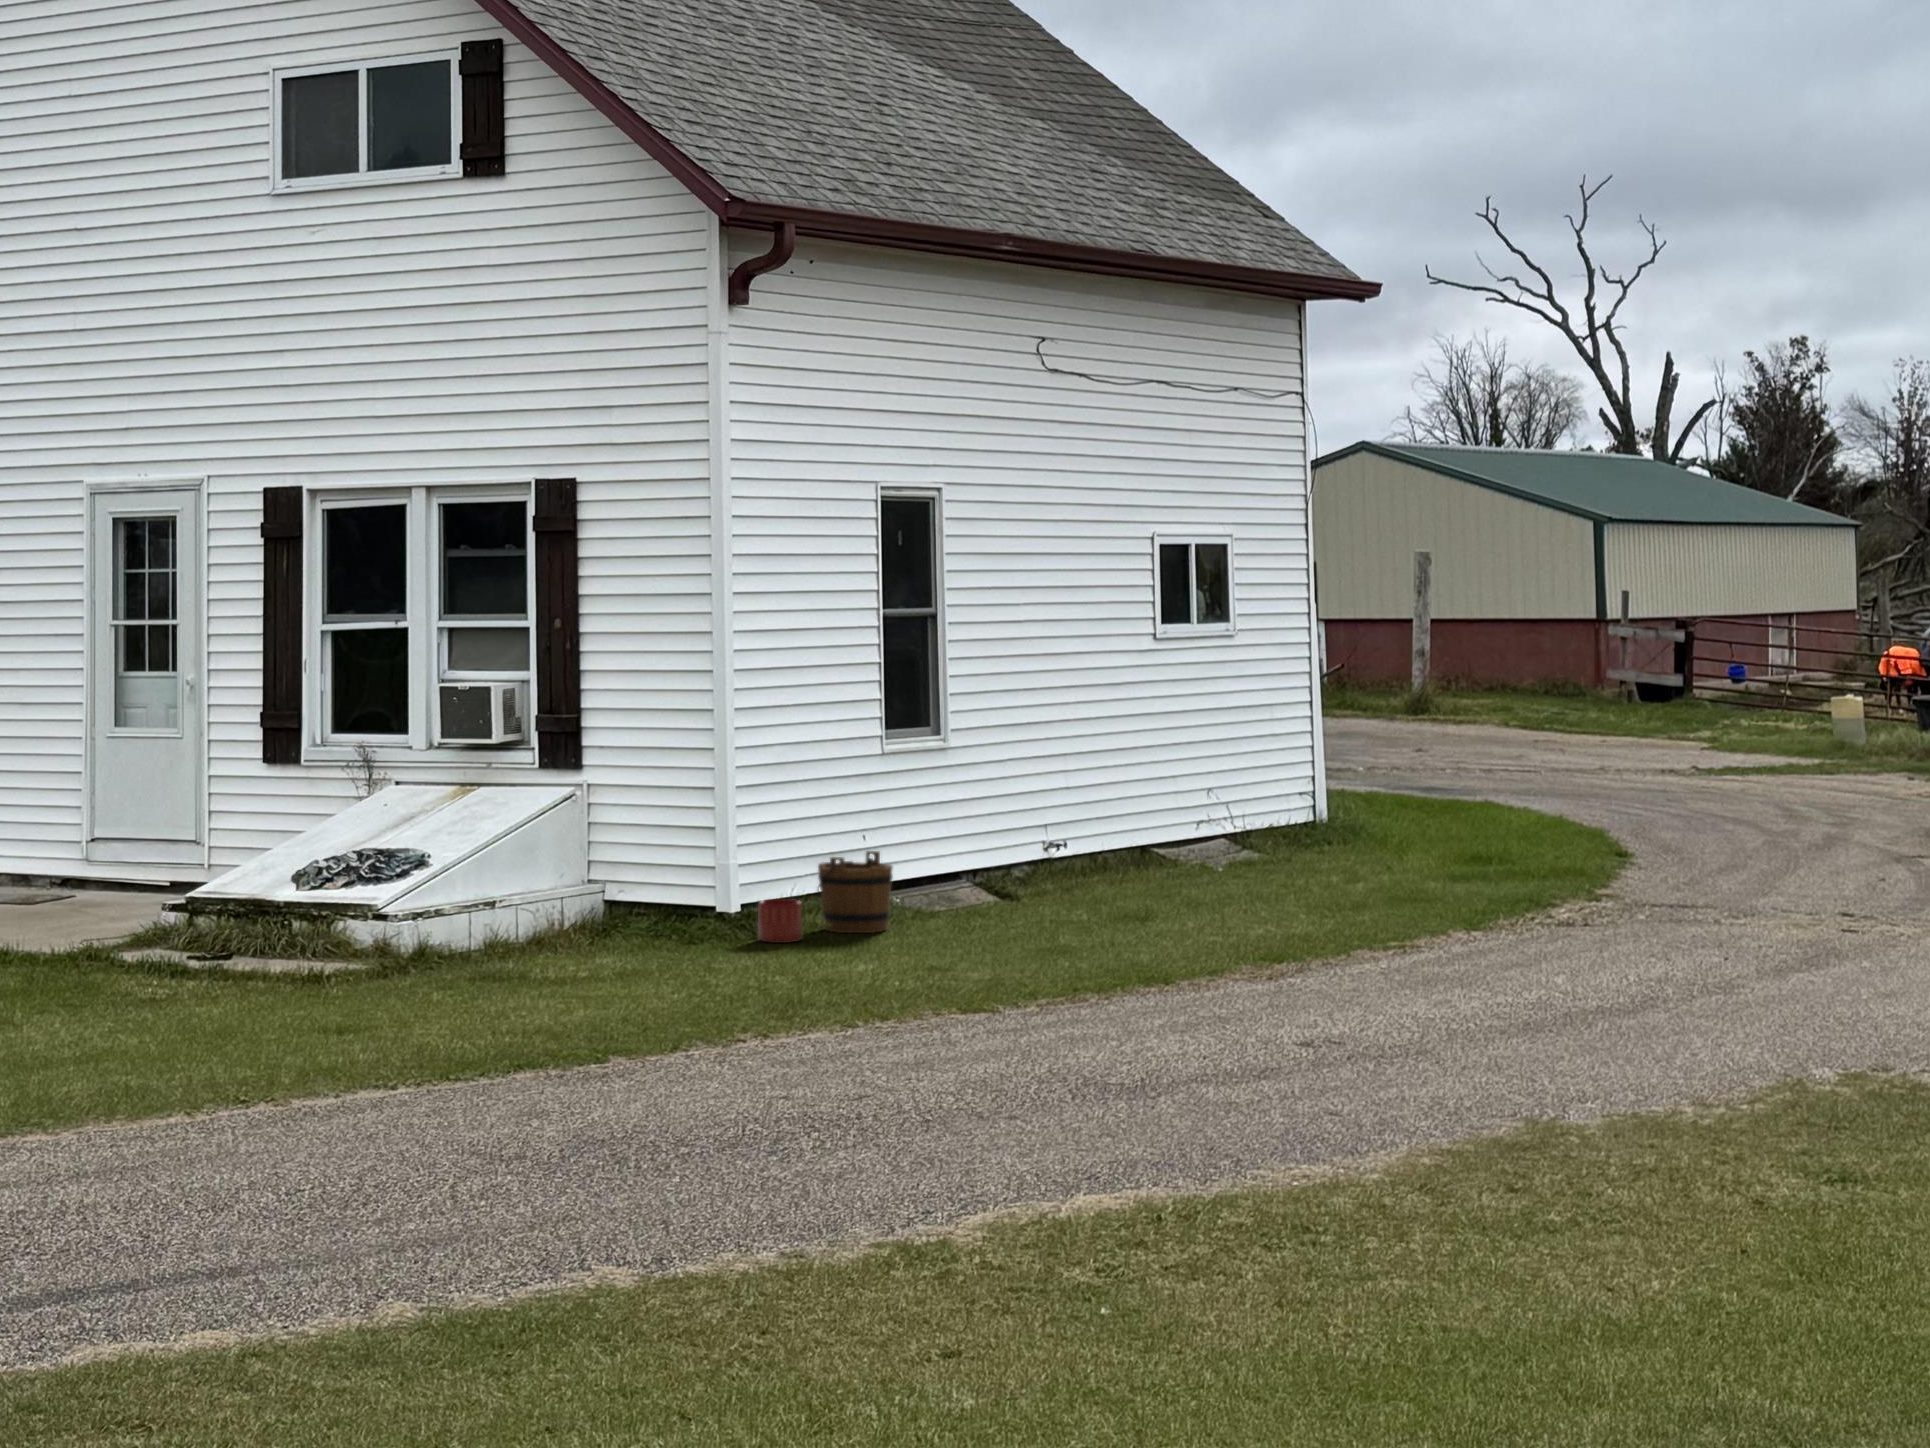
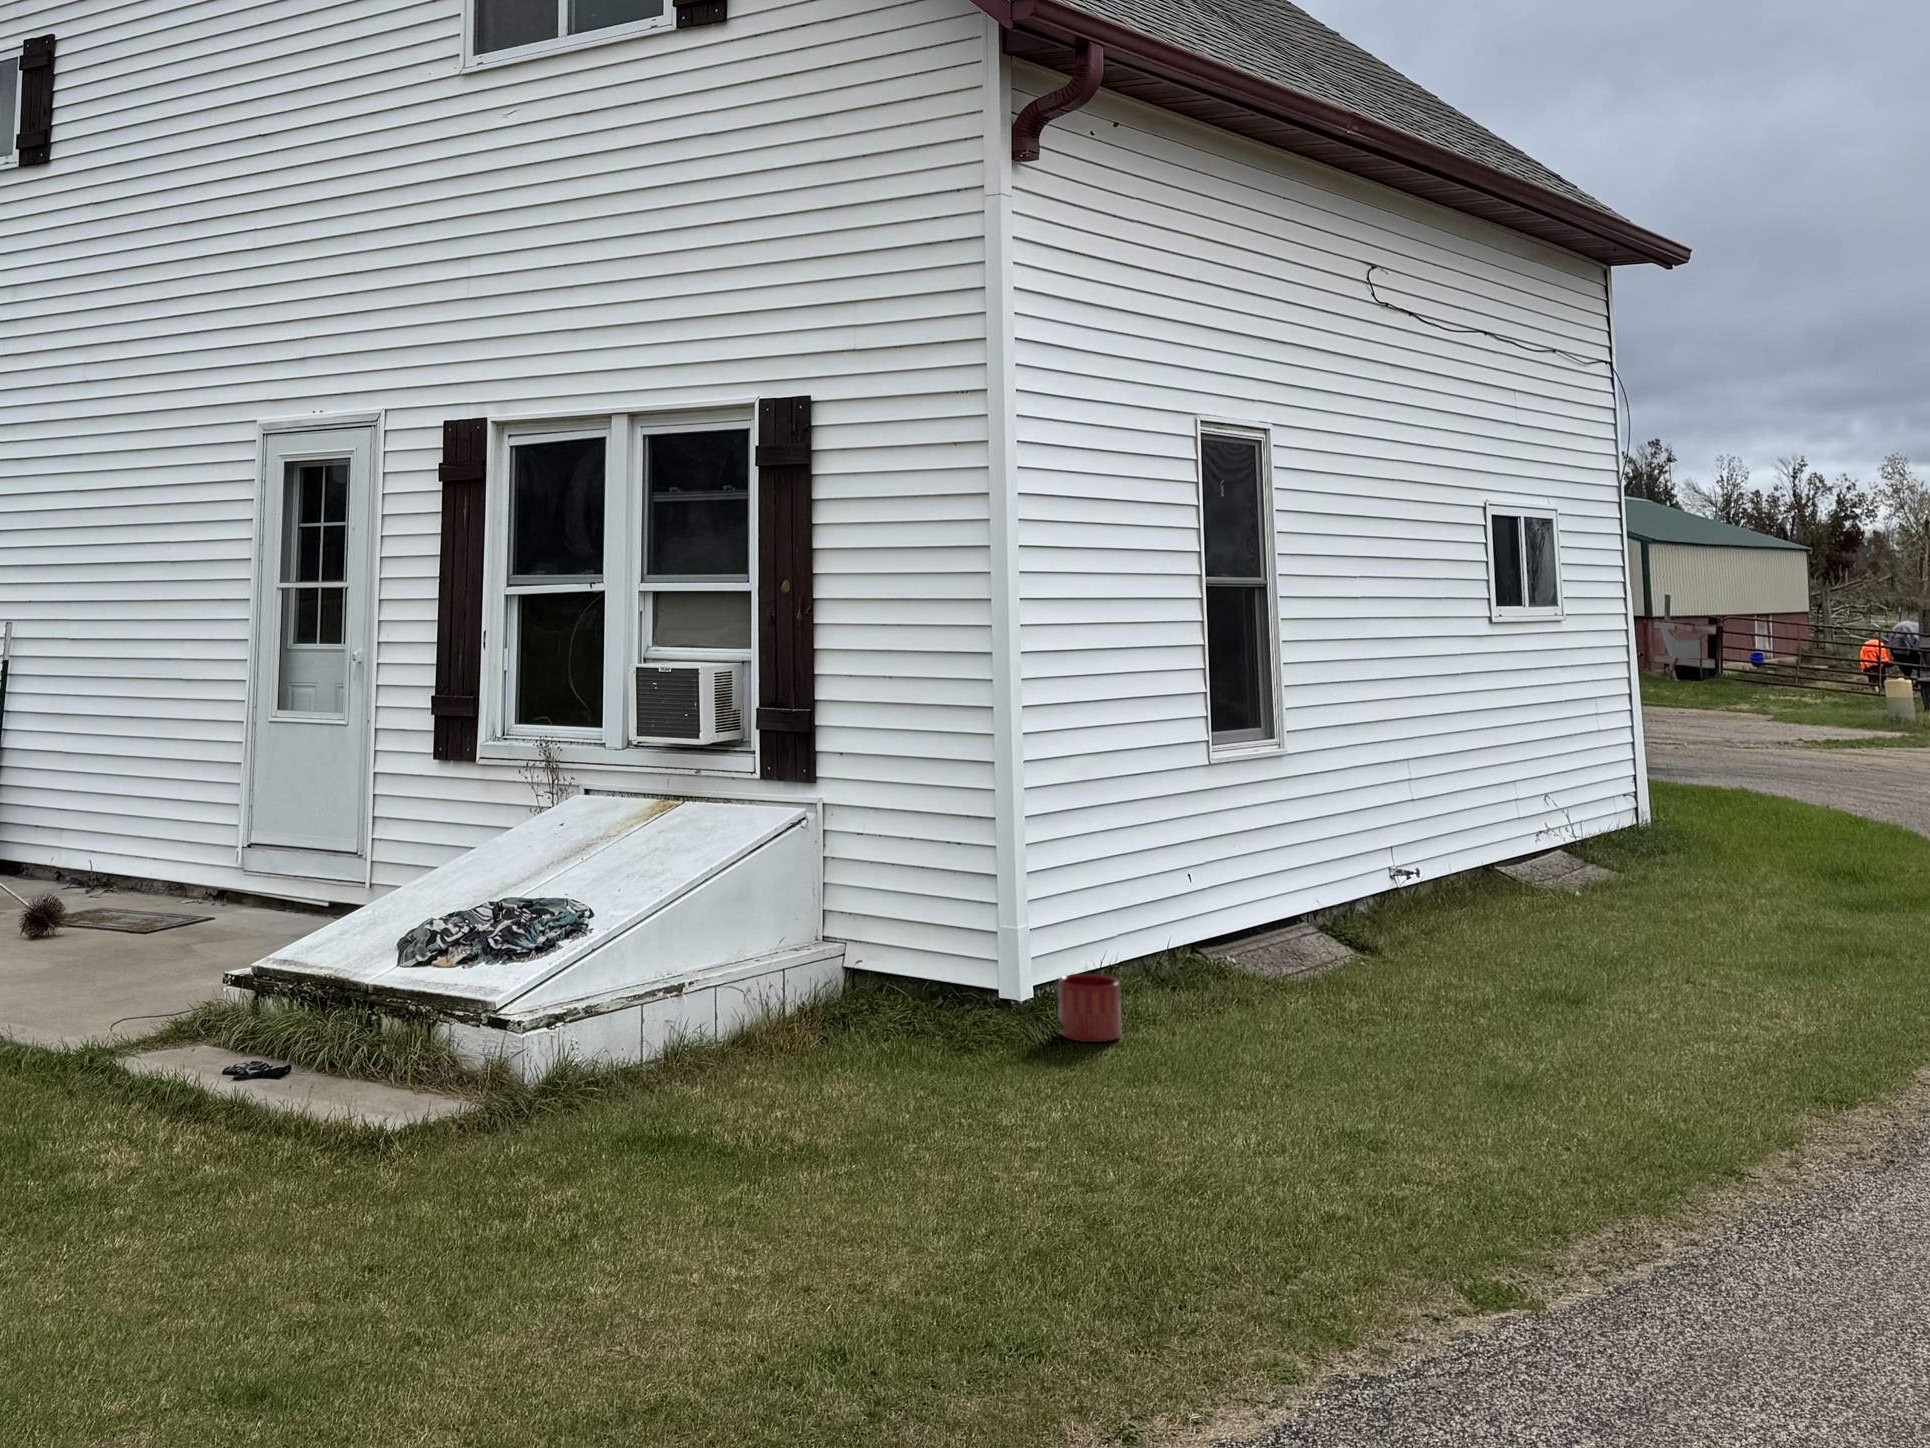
chair: none [1546,631,1595,697] -> present [1660,624,1702,679]
bucket: present [818,851,893,933] -> none [1135,899,1239,1021]

